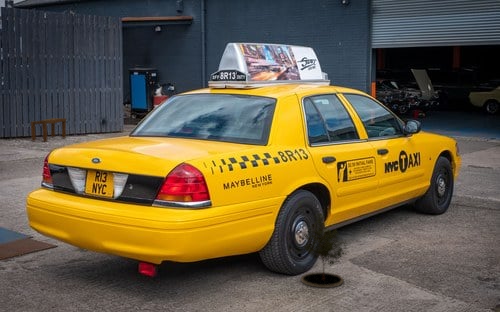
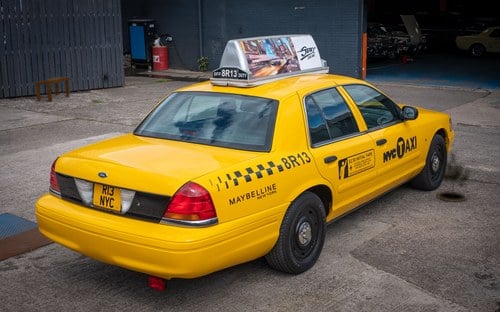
potted tree: present [301,212,346,288] -> present [437,152,470,202]

